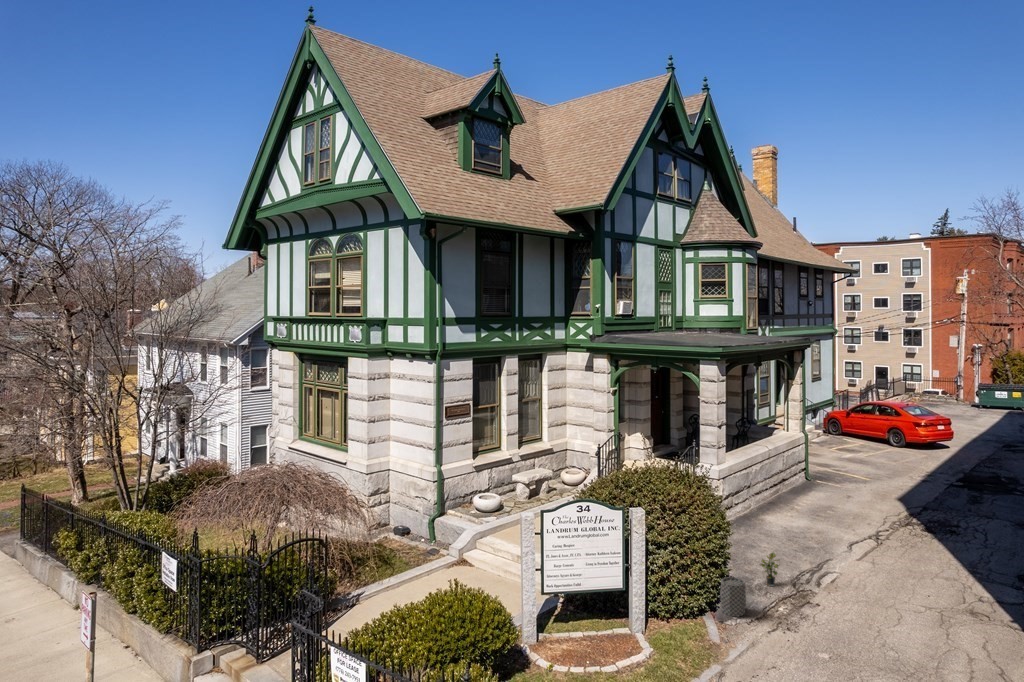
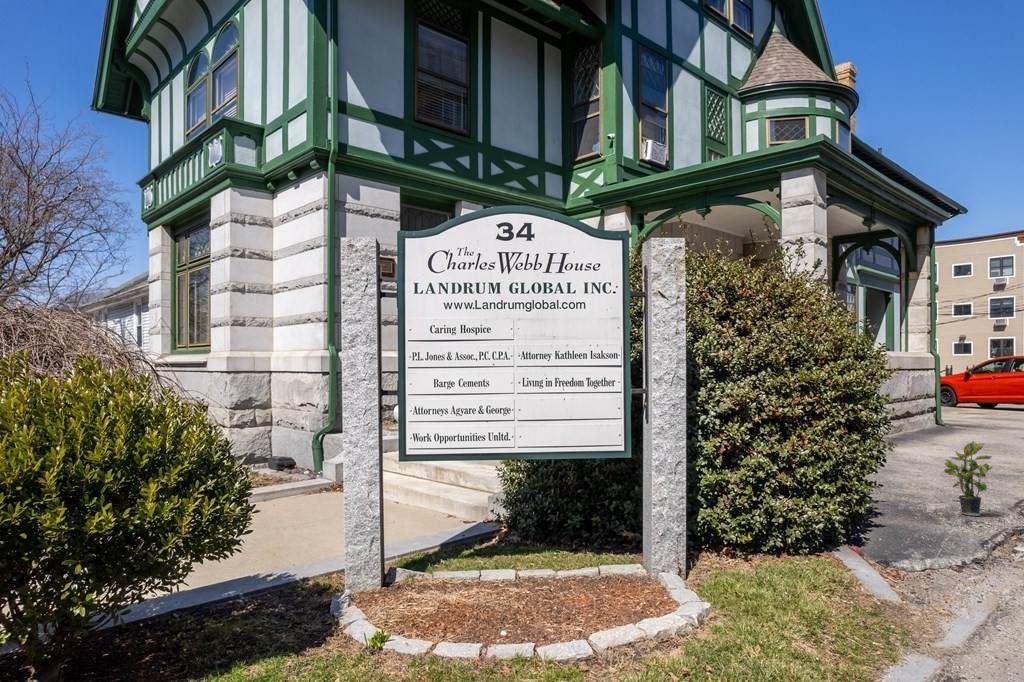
trash can: present [720,577,746,617] -> none [871,467,944,555]

